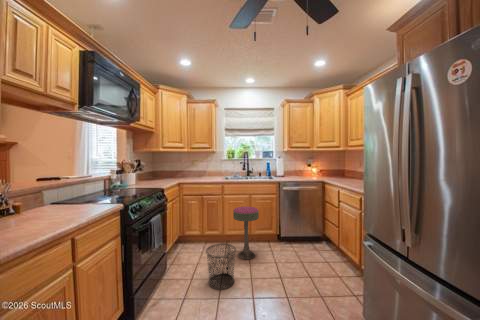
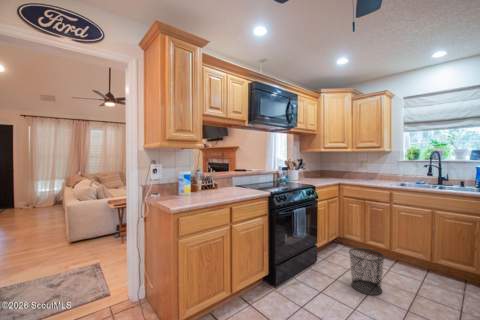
bar stool: present [233,207,259,259] -> none [395,218,435,284]

